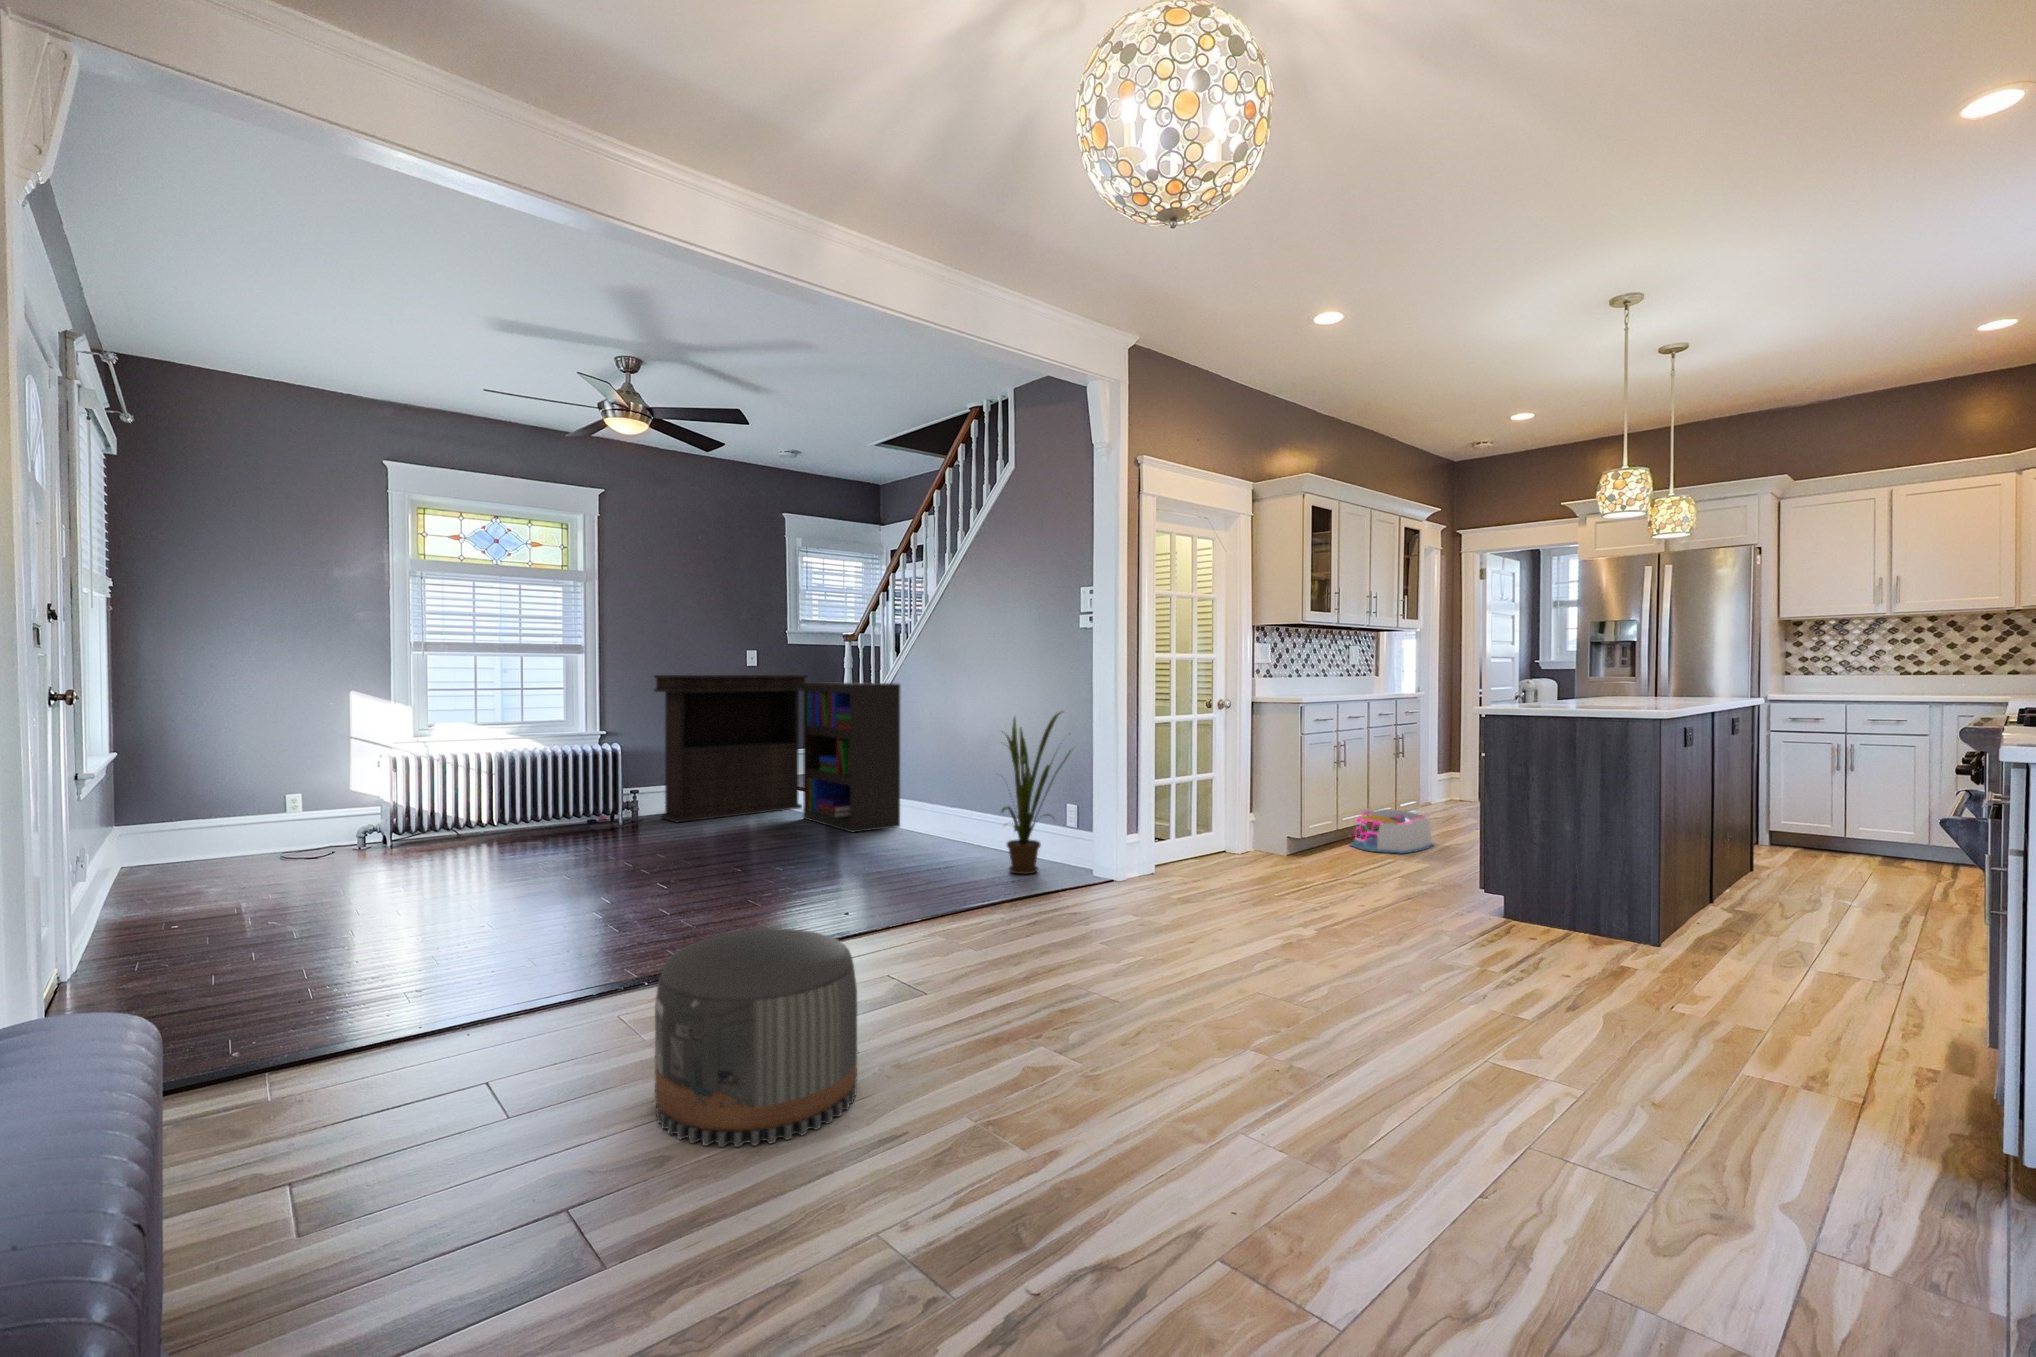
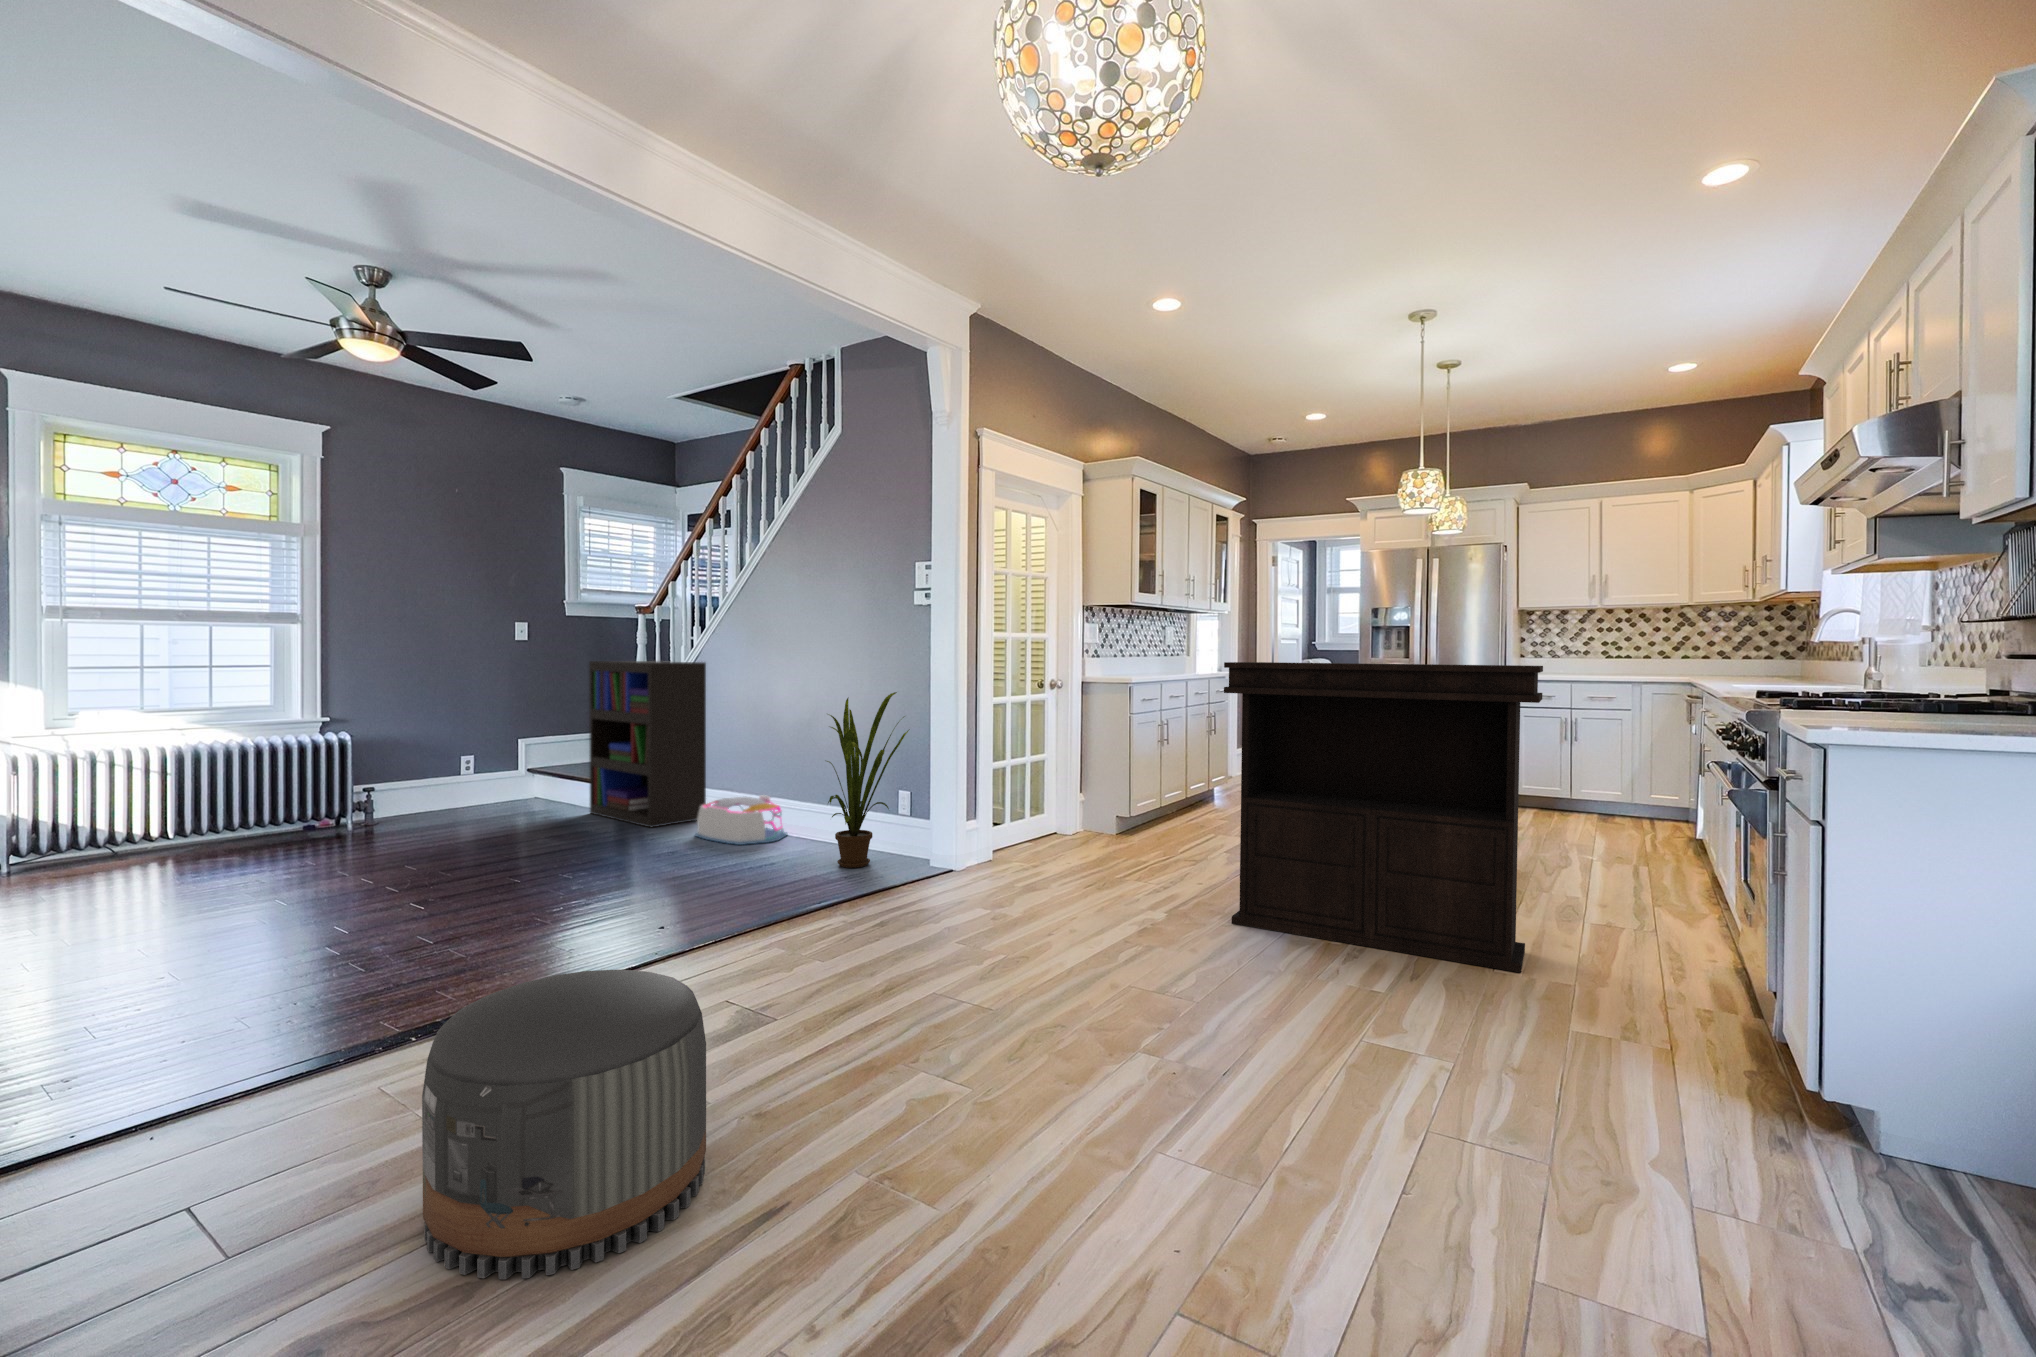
console table: present [654,675,808,823] -> present [1224,662,1543,973]
storage bin: present [1349,808,1434,854] -> present [695,795,787,845]

